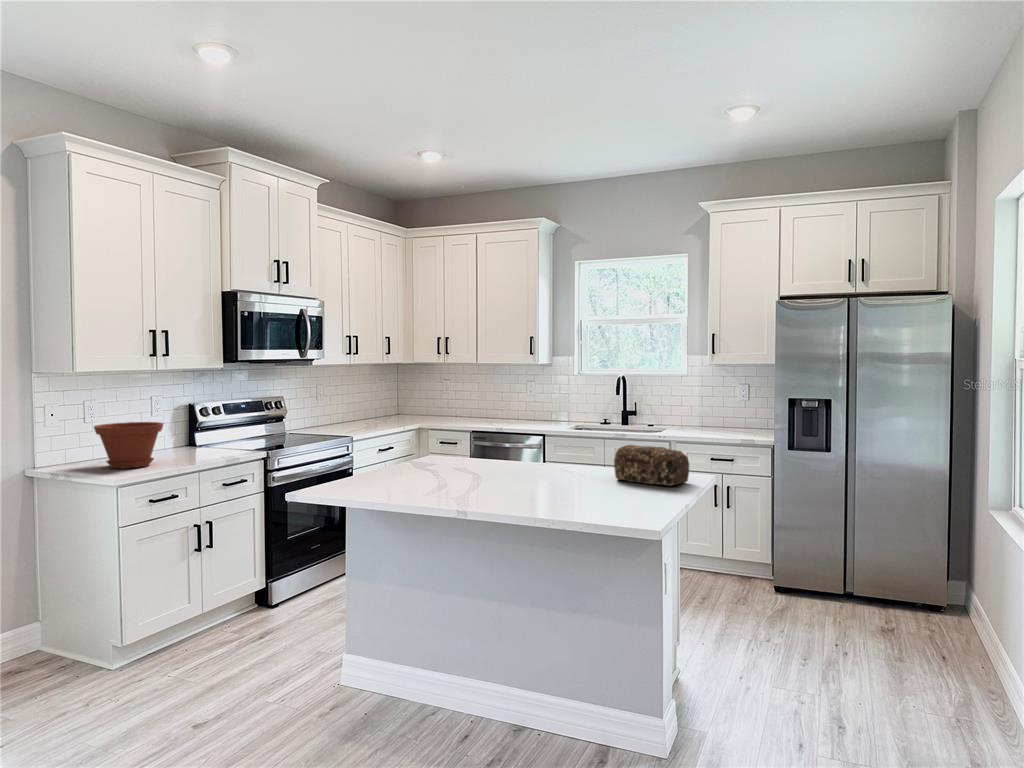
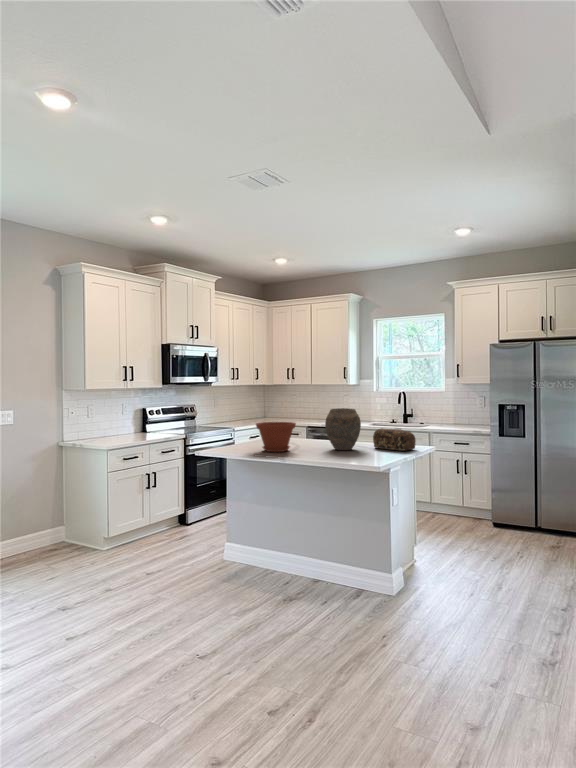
vase: none [532,410,595,486] -> present [325,408,361,450]
plant pot: present [94,422,163,469] -> present [256,422,296,452]

